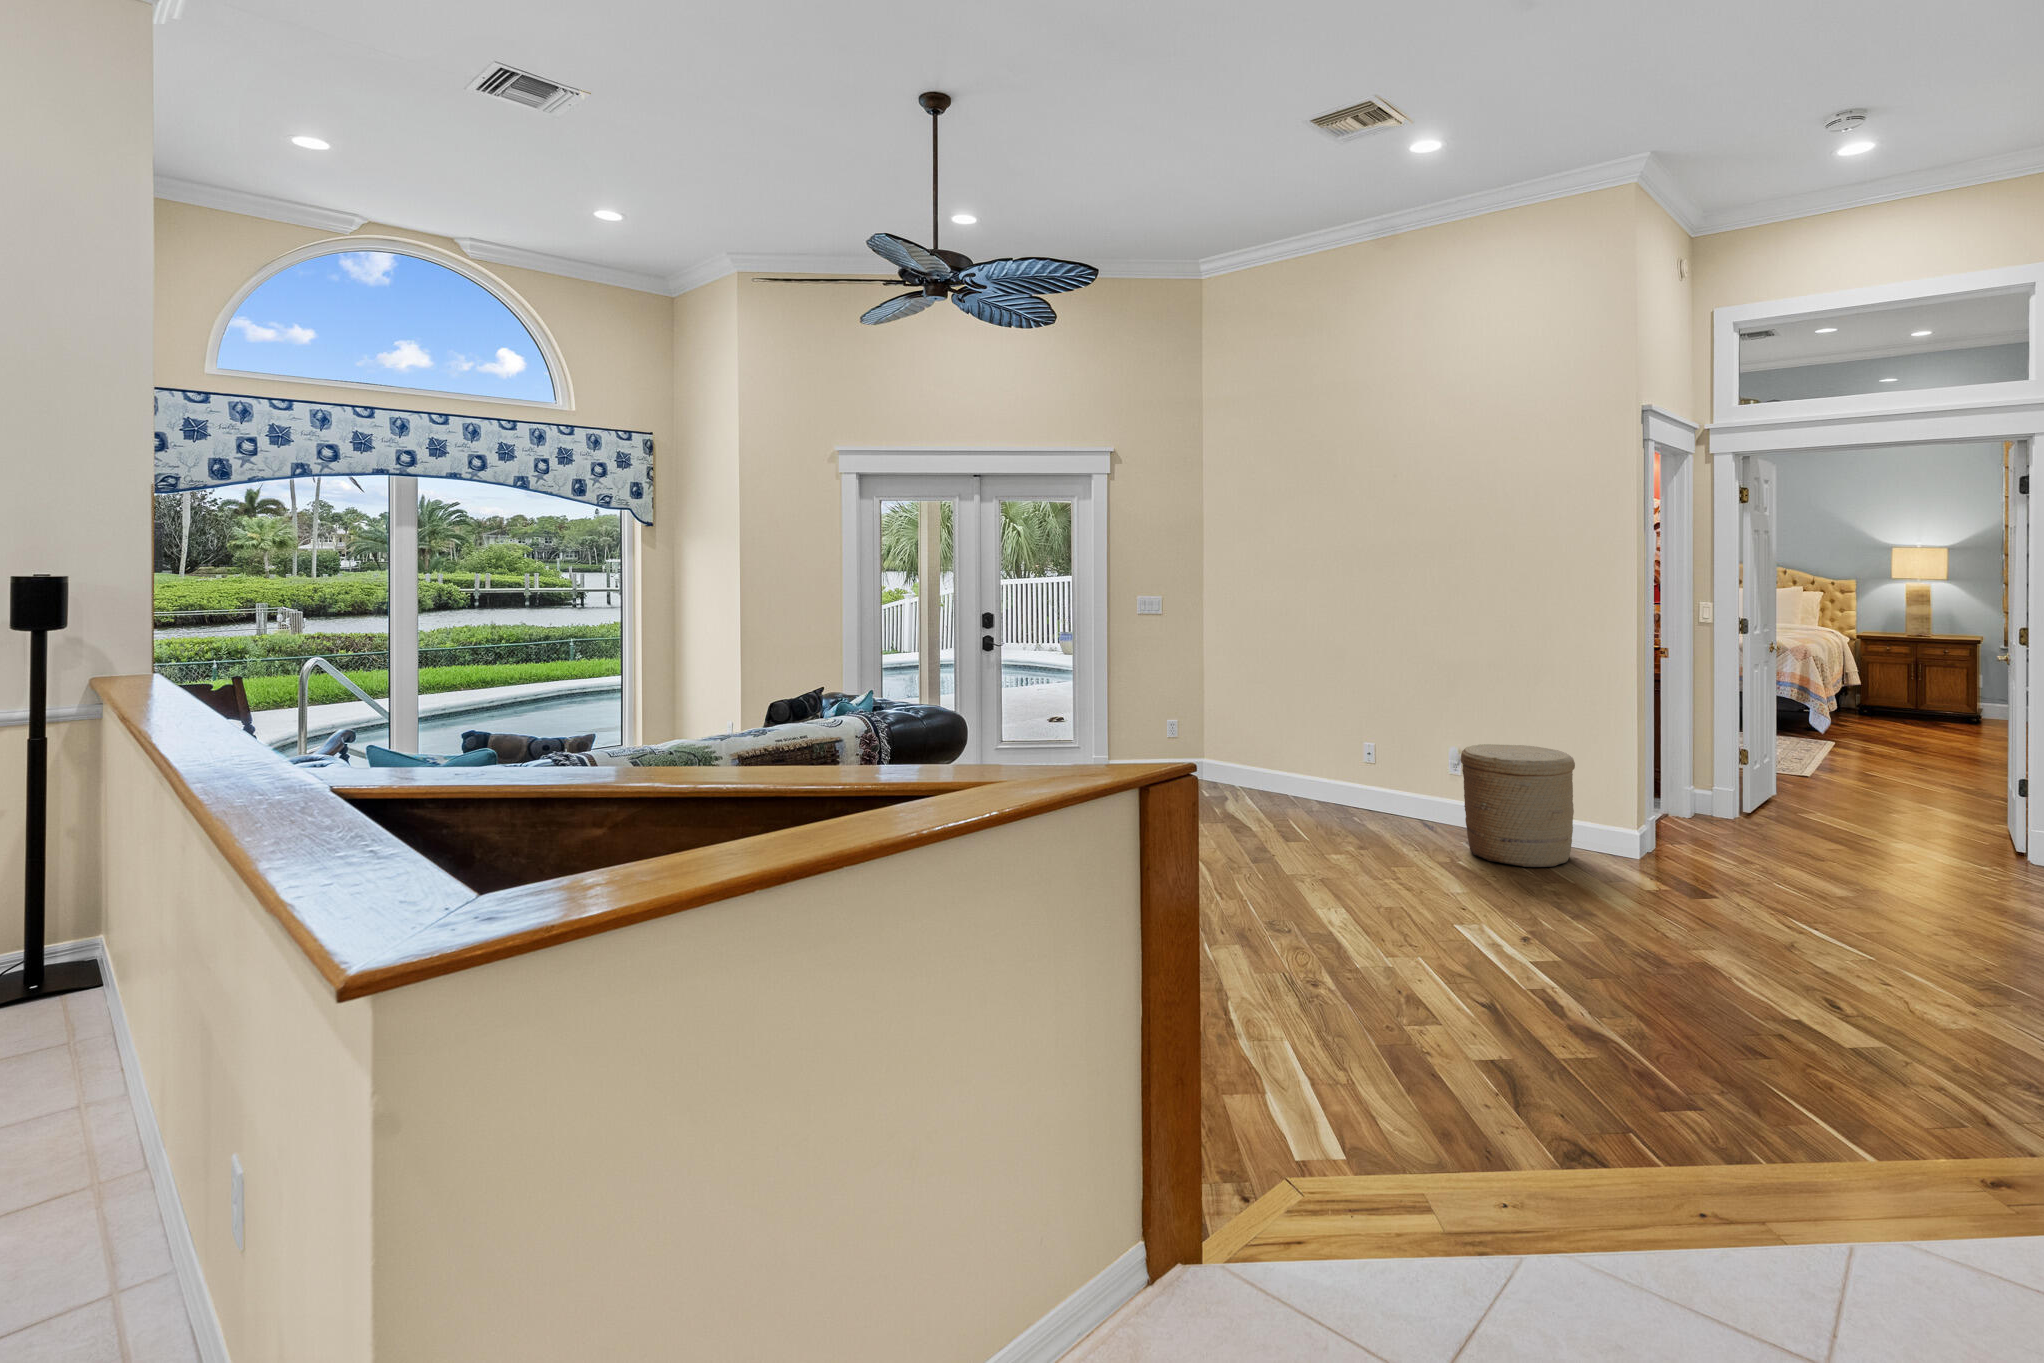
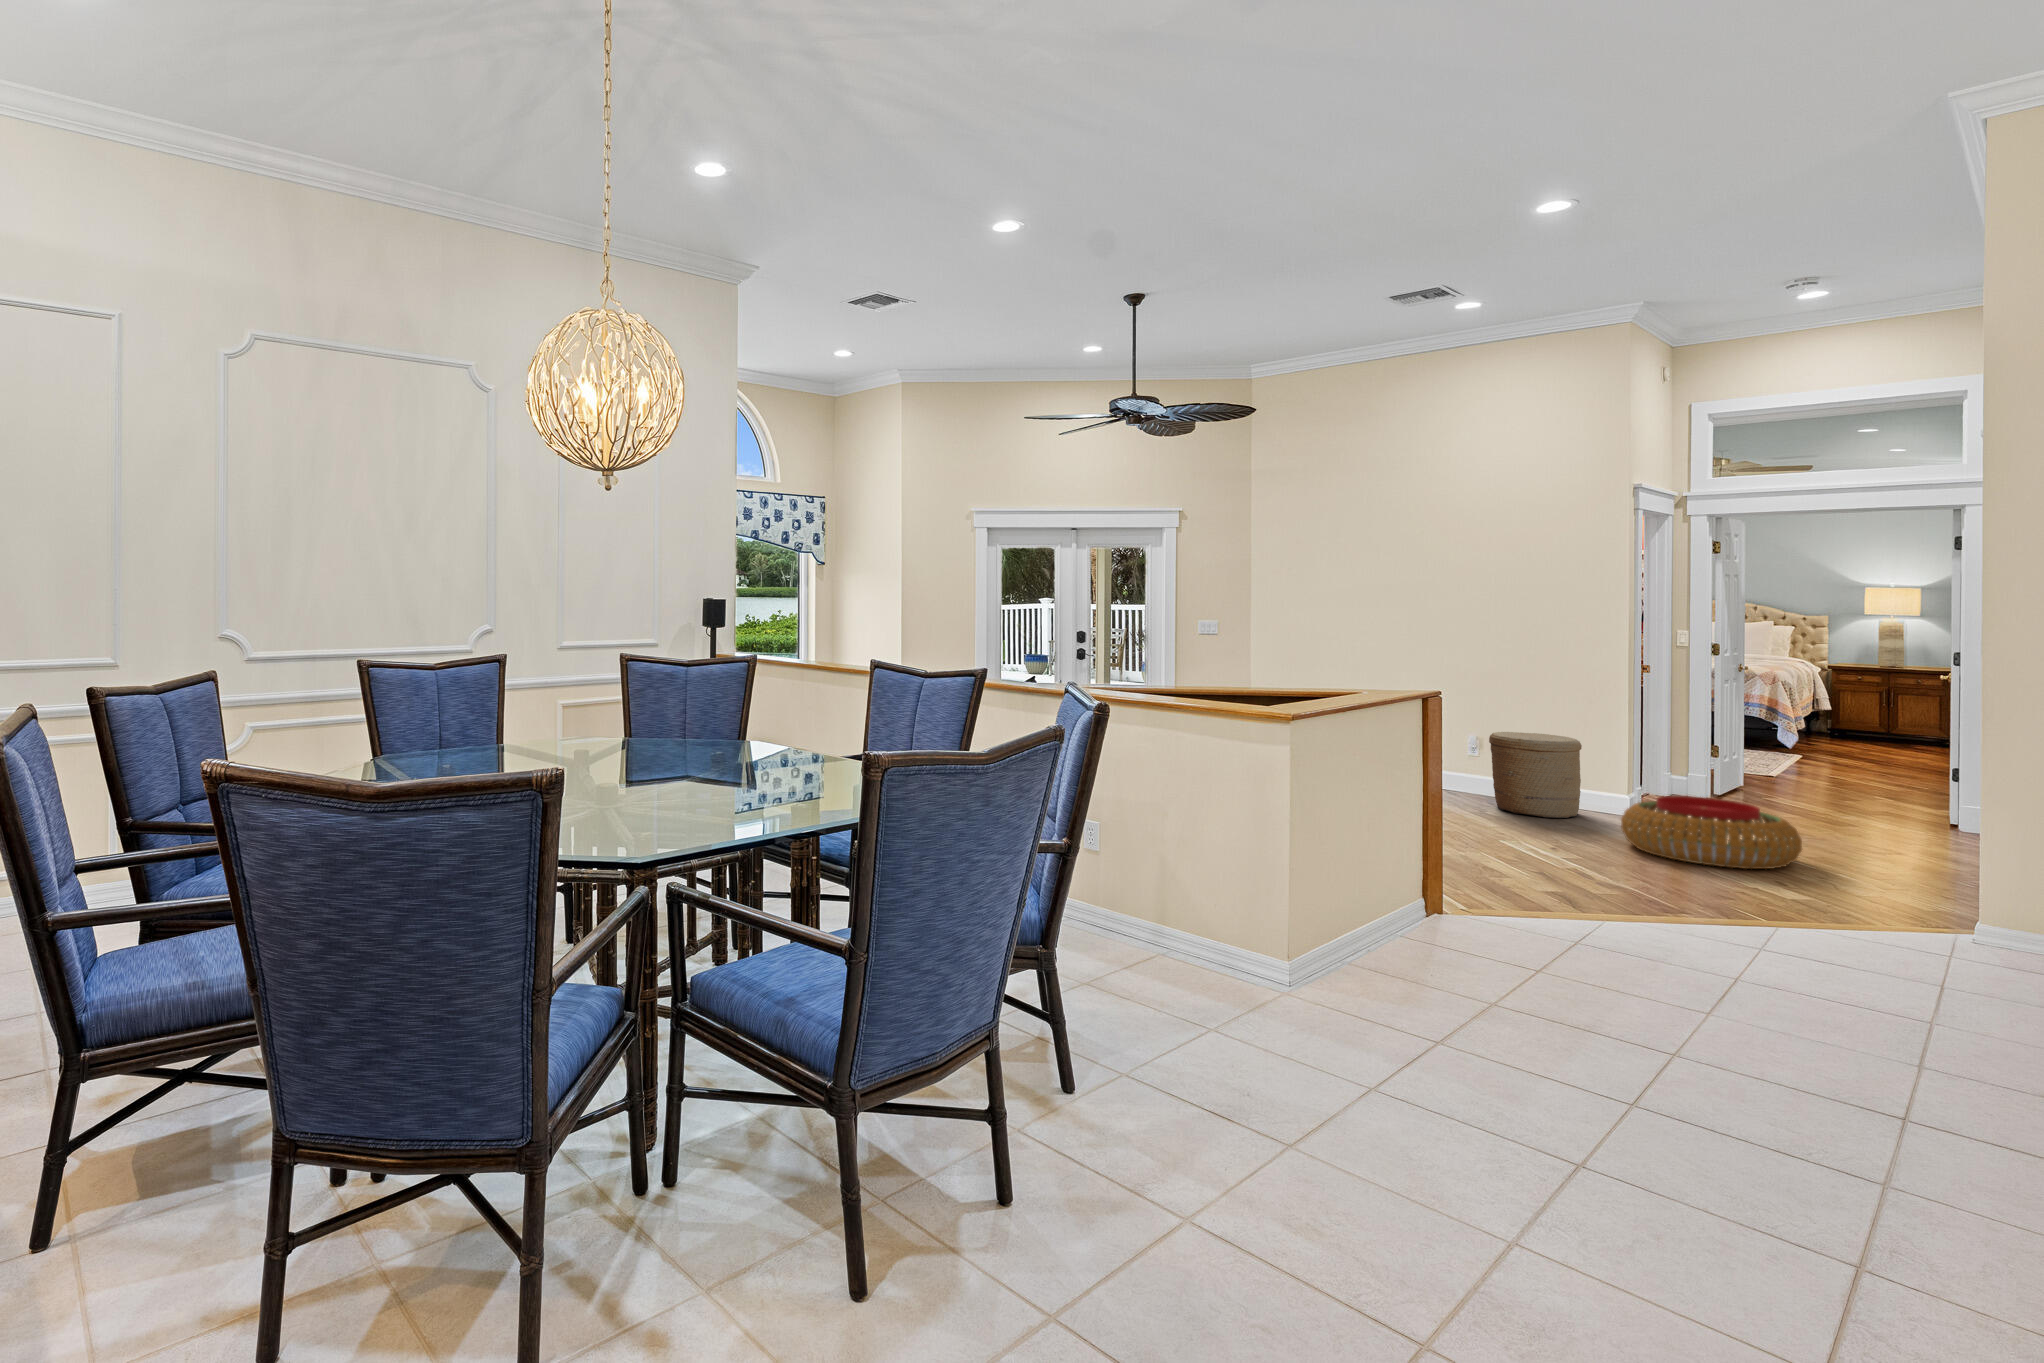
pouf: none [1615,844,1856,965] -> present [1621,796,1802,869]

